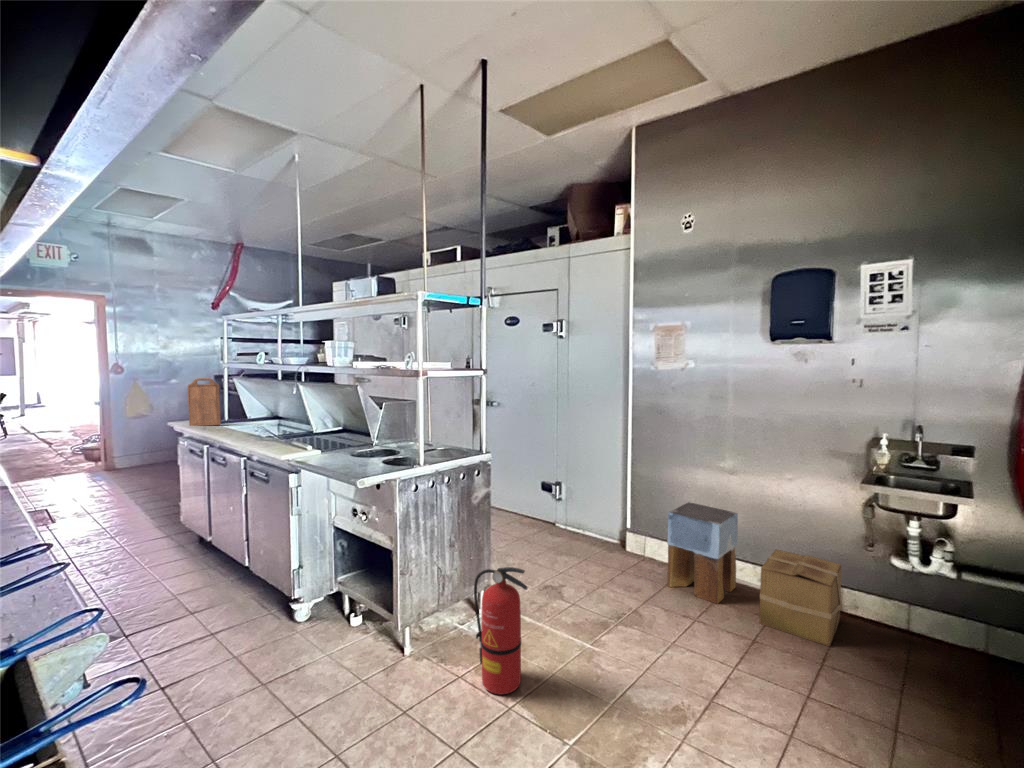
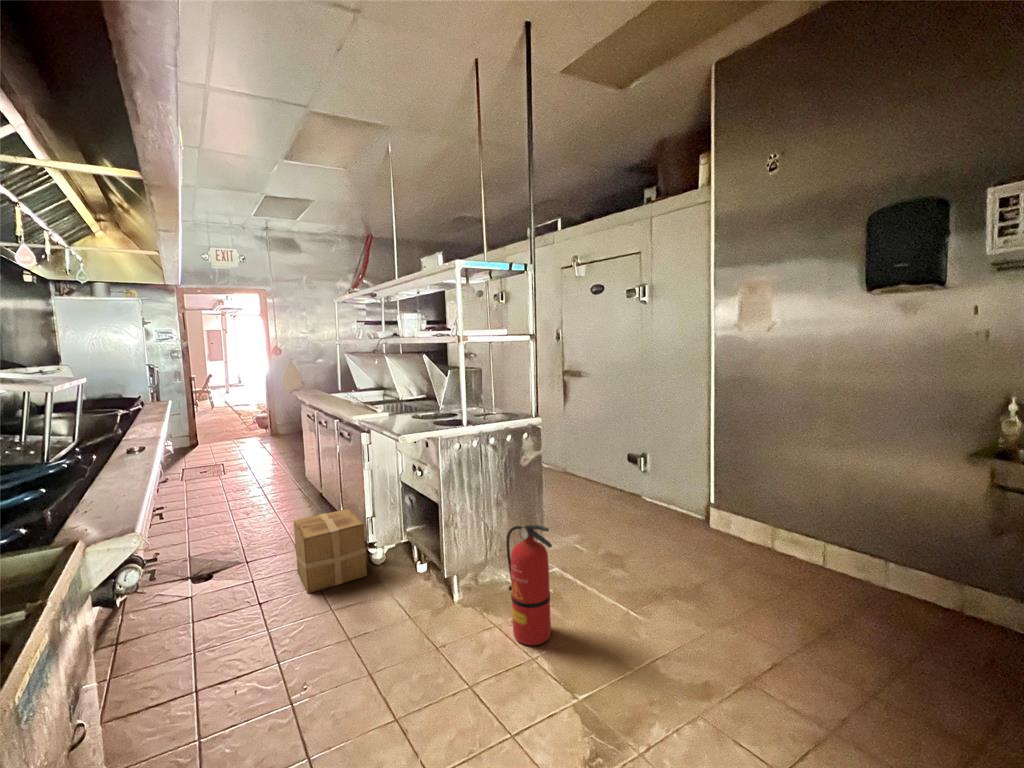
cutting board: present [188,378,221,426] -> none [308,354,335,395]
stool: present [667,502,738,604] -> none [741,478,828,590]
cardboard box: present [759,549,841,646] -> present [294,509,367,593]

